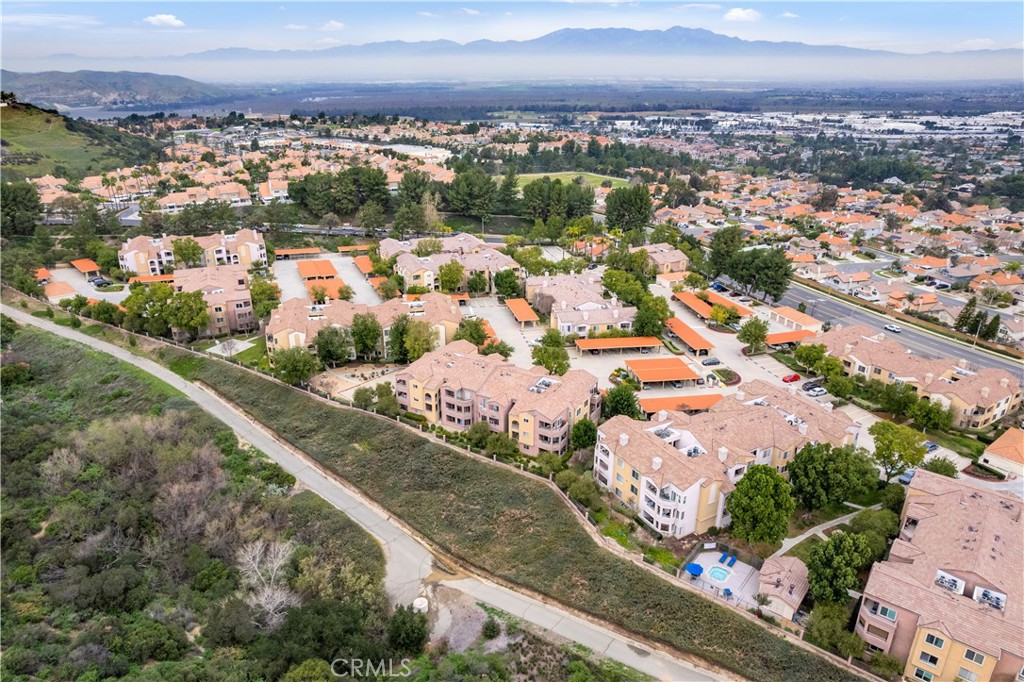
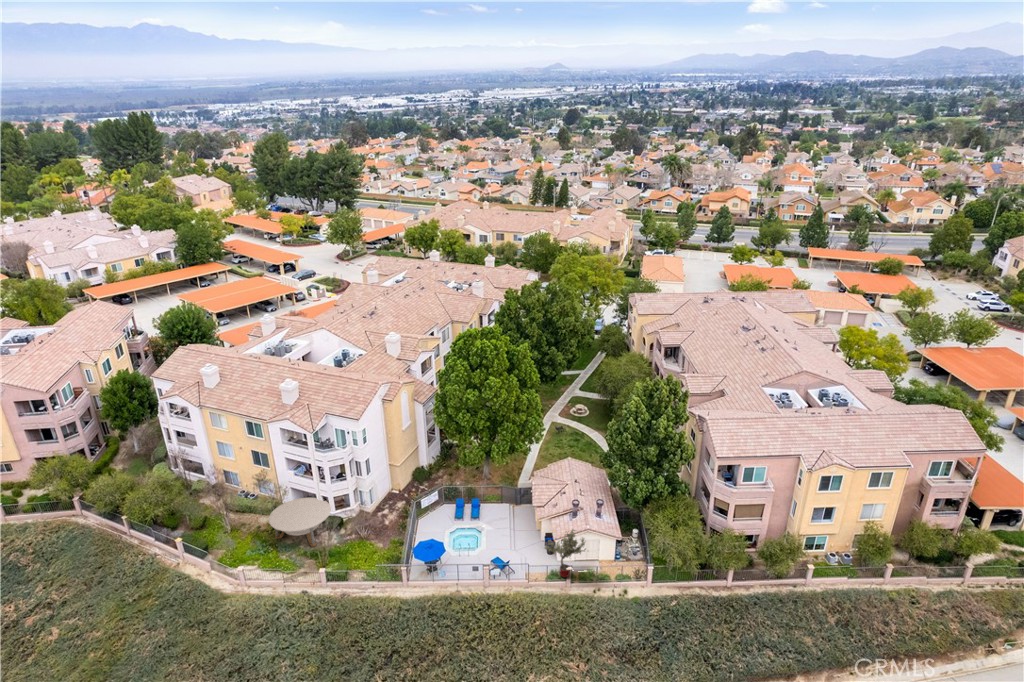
round table: none [627,516,658,543] -> present [269,497,331,547]

